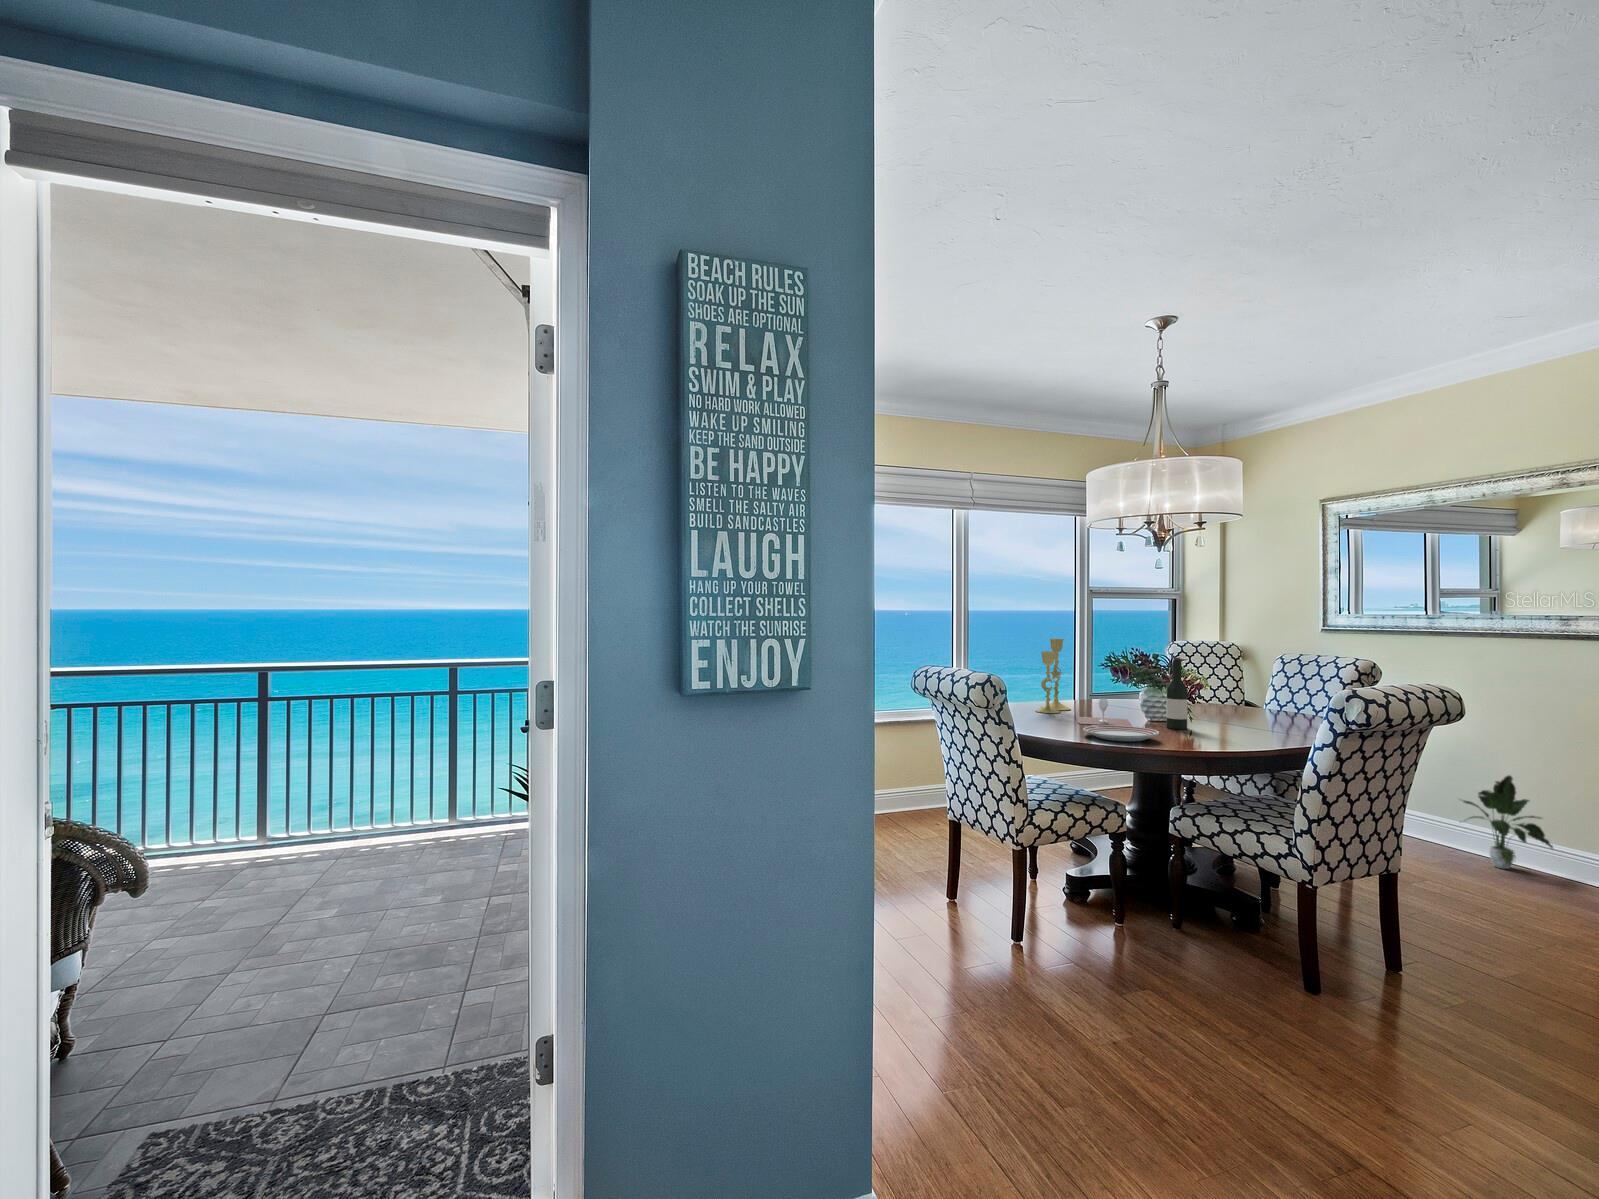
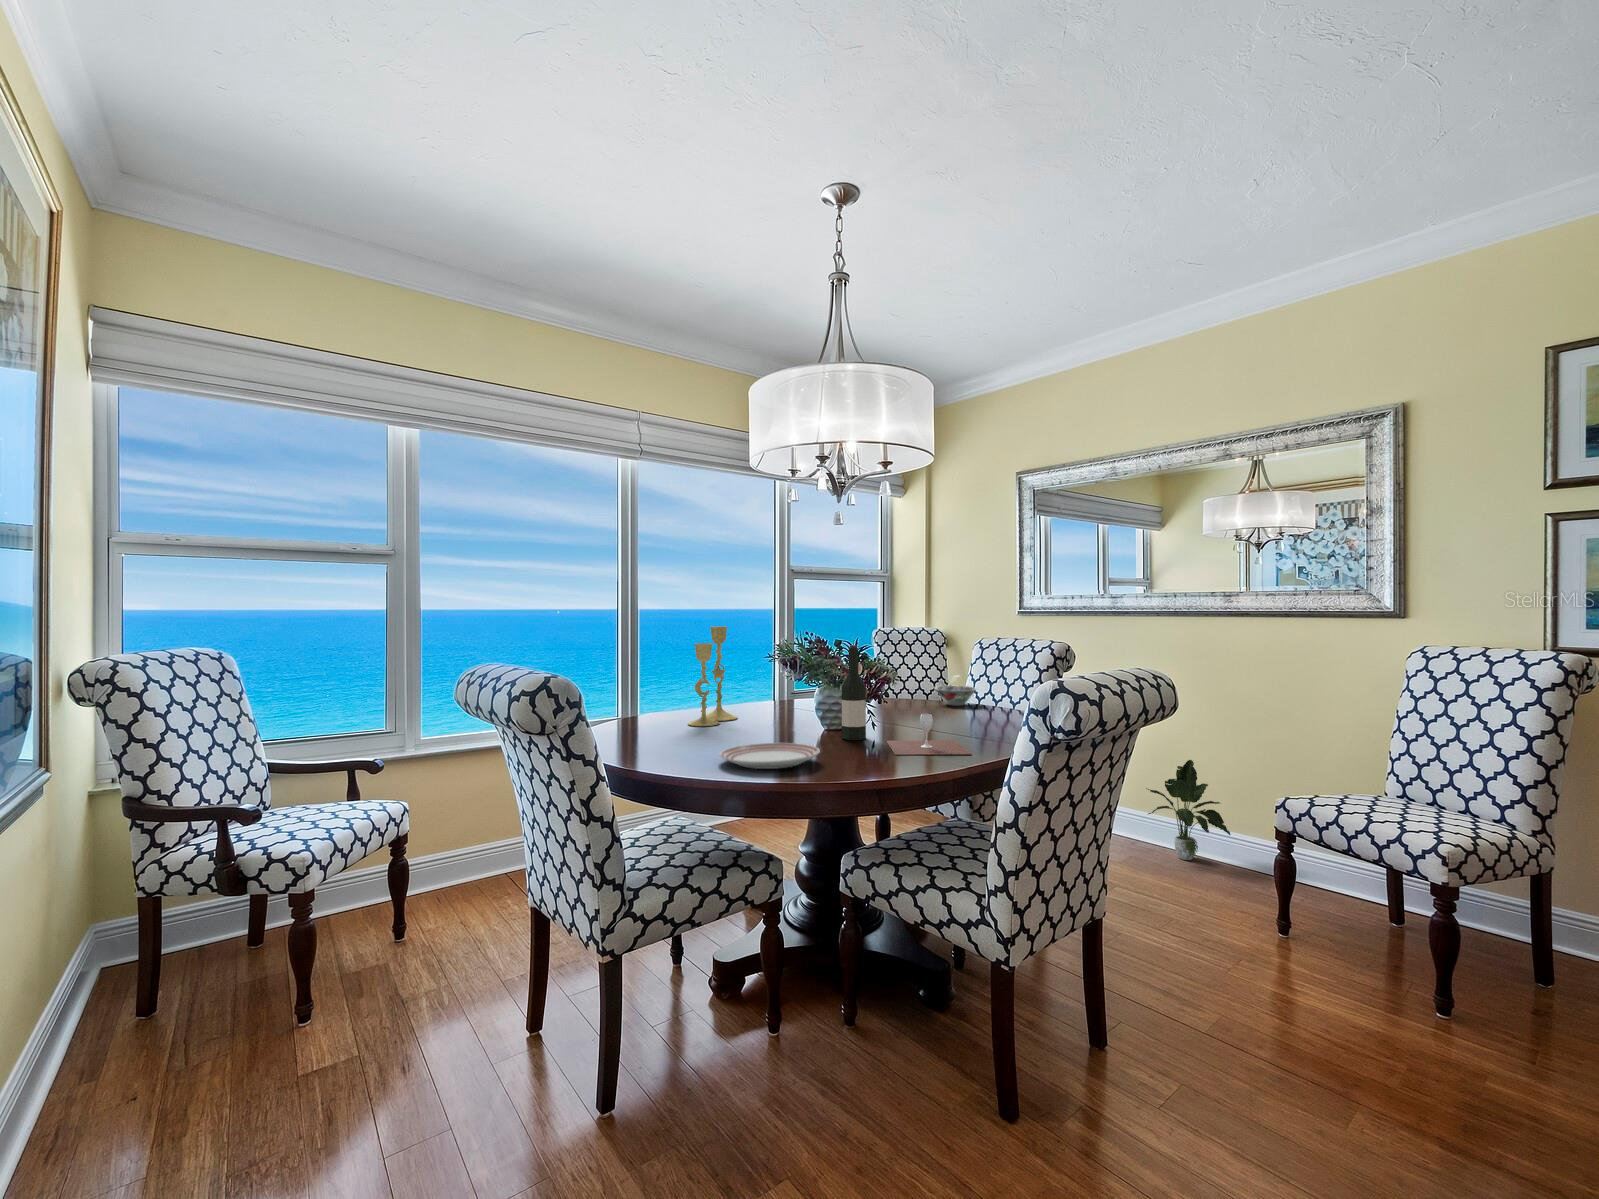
bowl: none [1238,685,1281,711] -> present [934,675,977,706]
wine glass: present [1076,699,1132,726] -> present [886,714,971,755]

